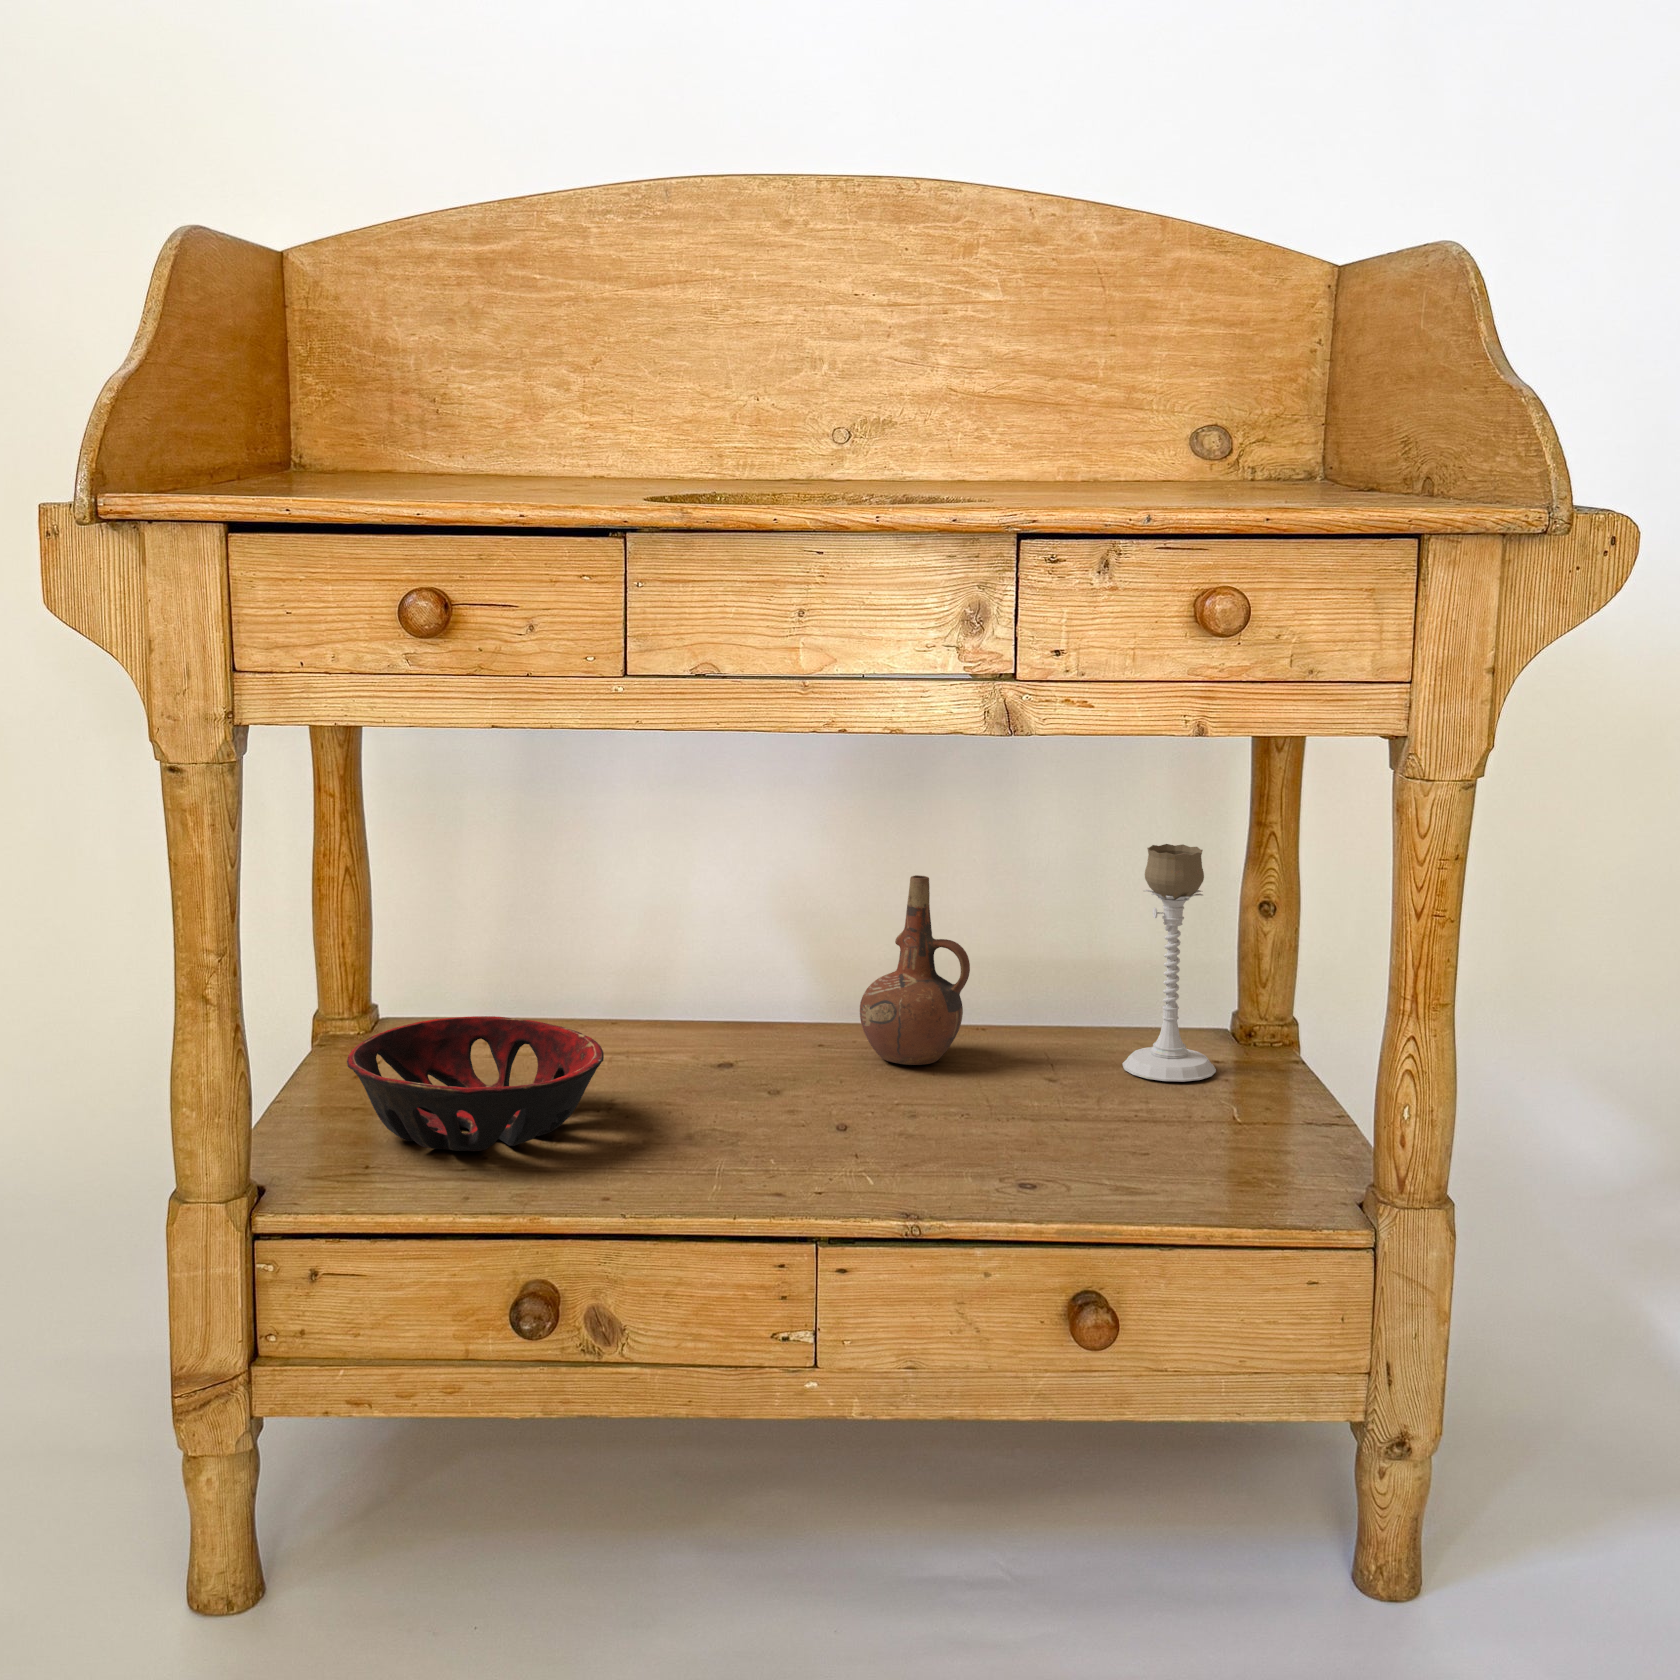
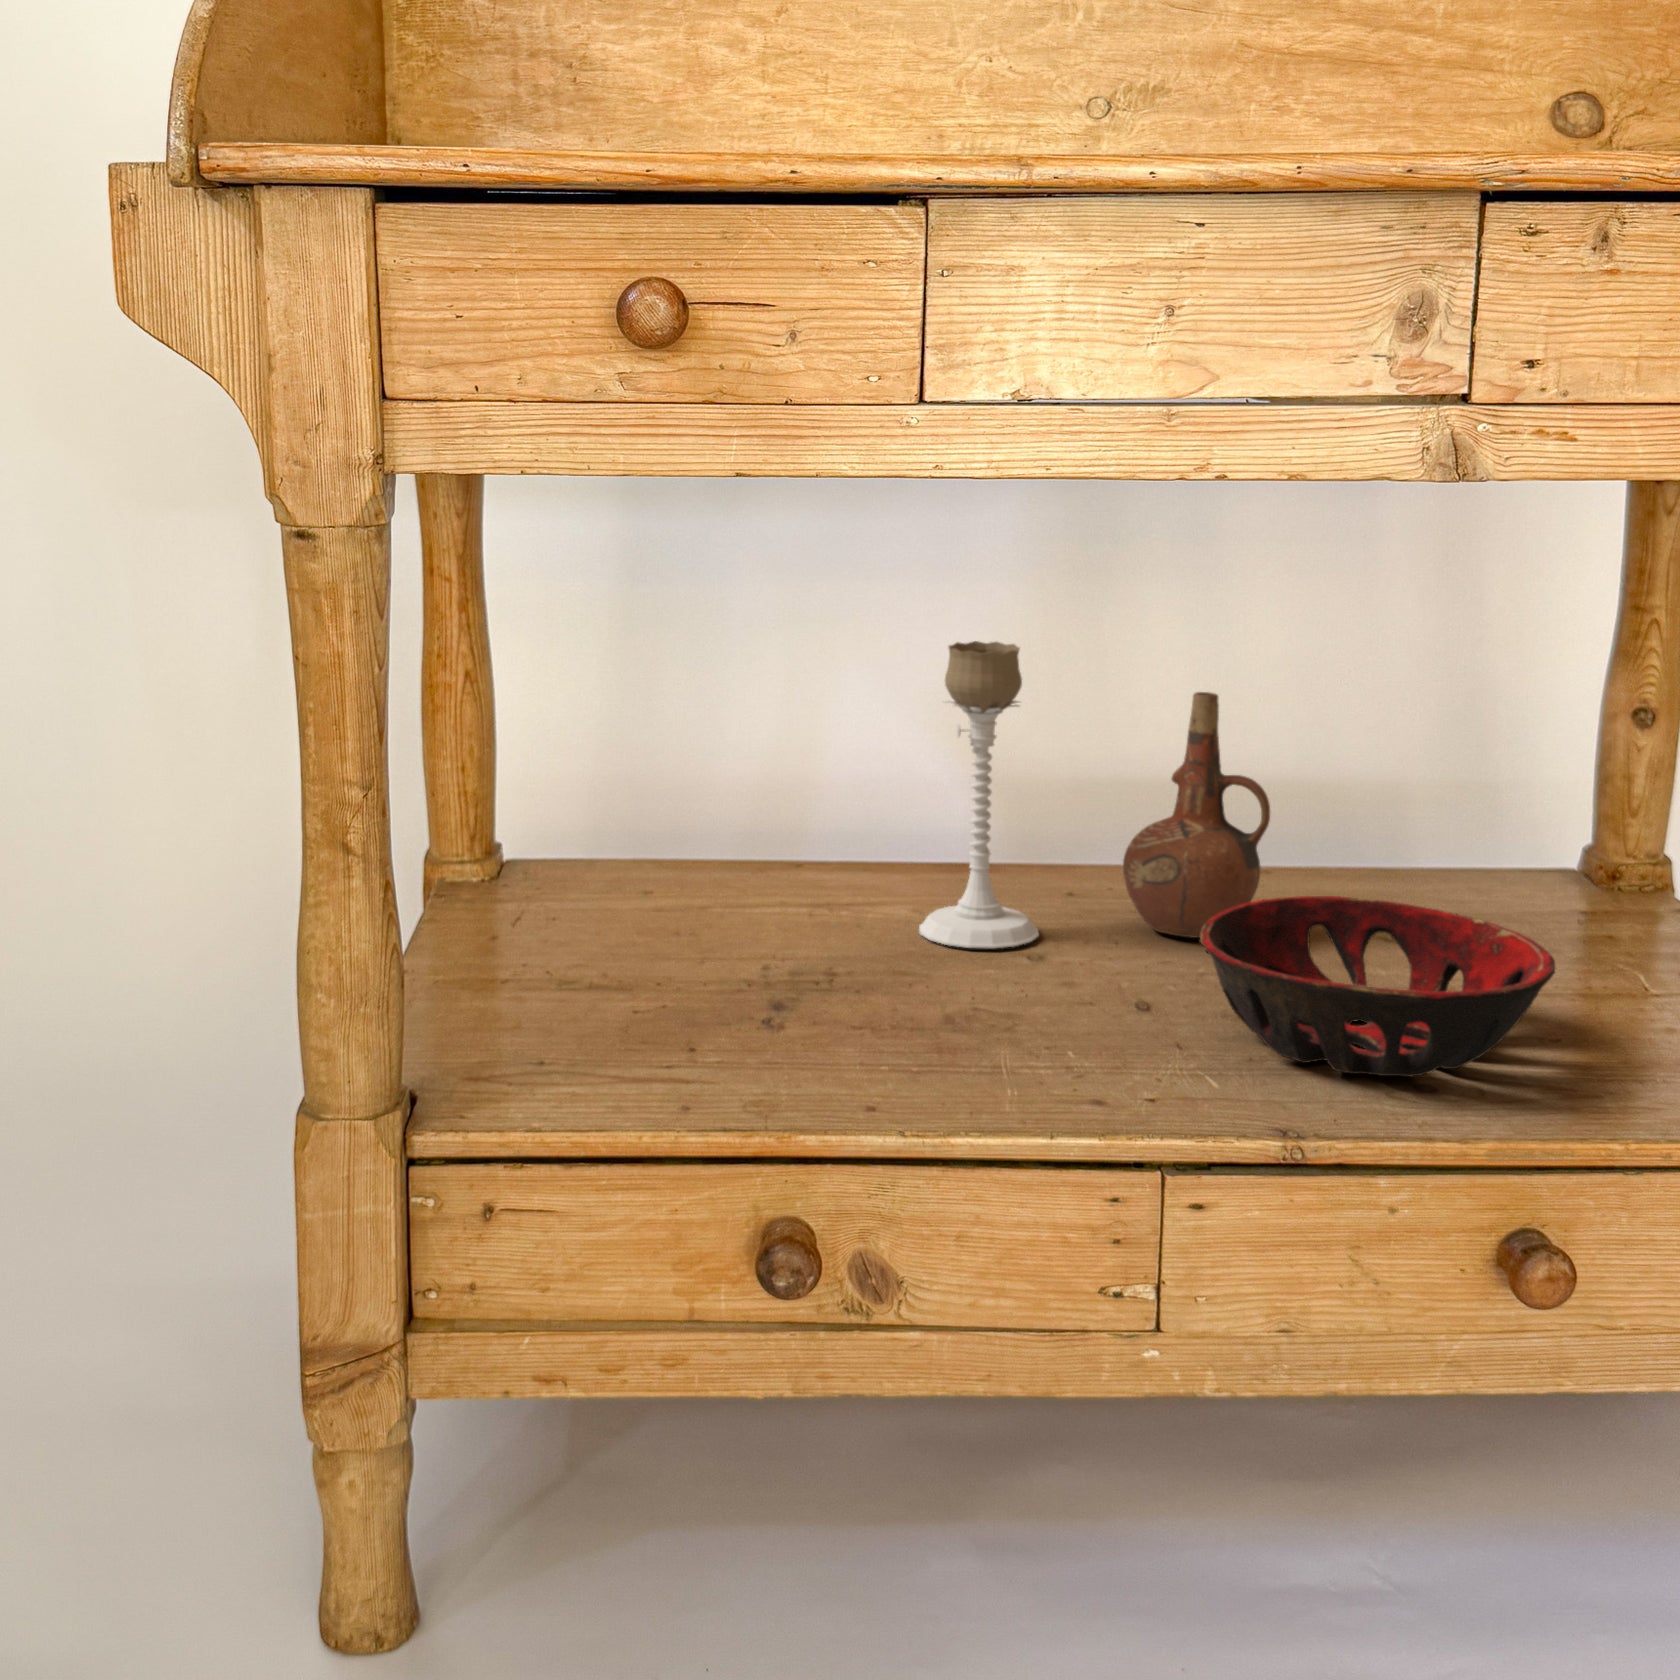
candle holder: present [1123,844,1216,1082] -> present [919,641,1039,948]
decorative bowl: present [347,1016,604,1151] -> present [1200,896,1555,1077]

